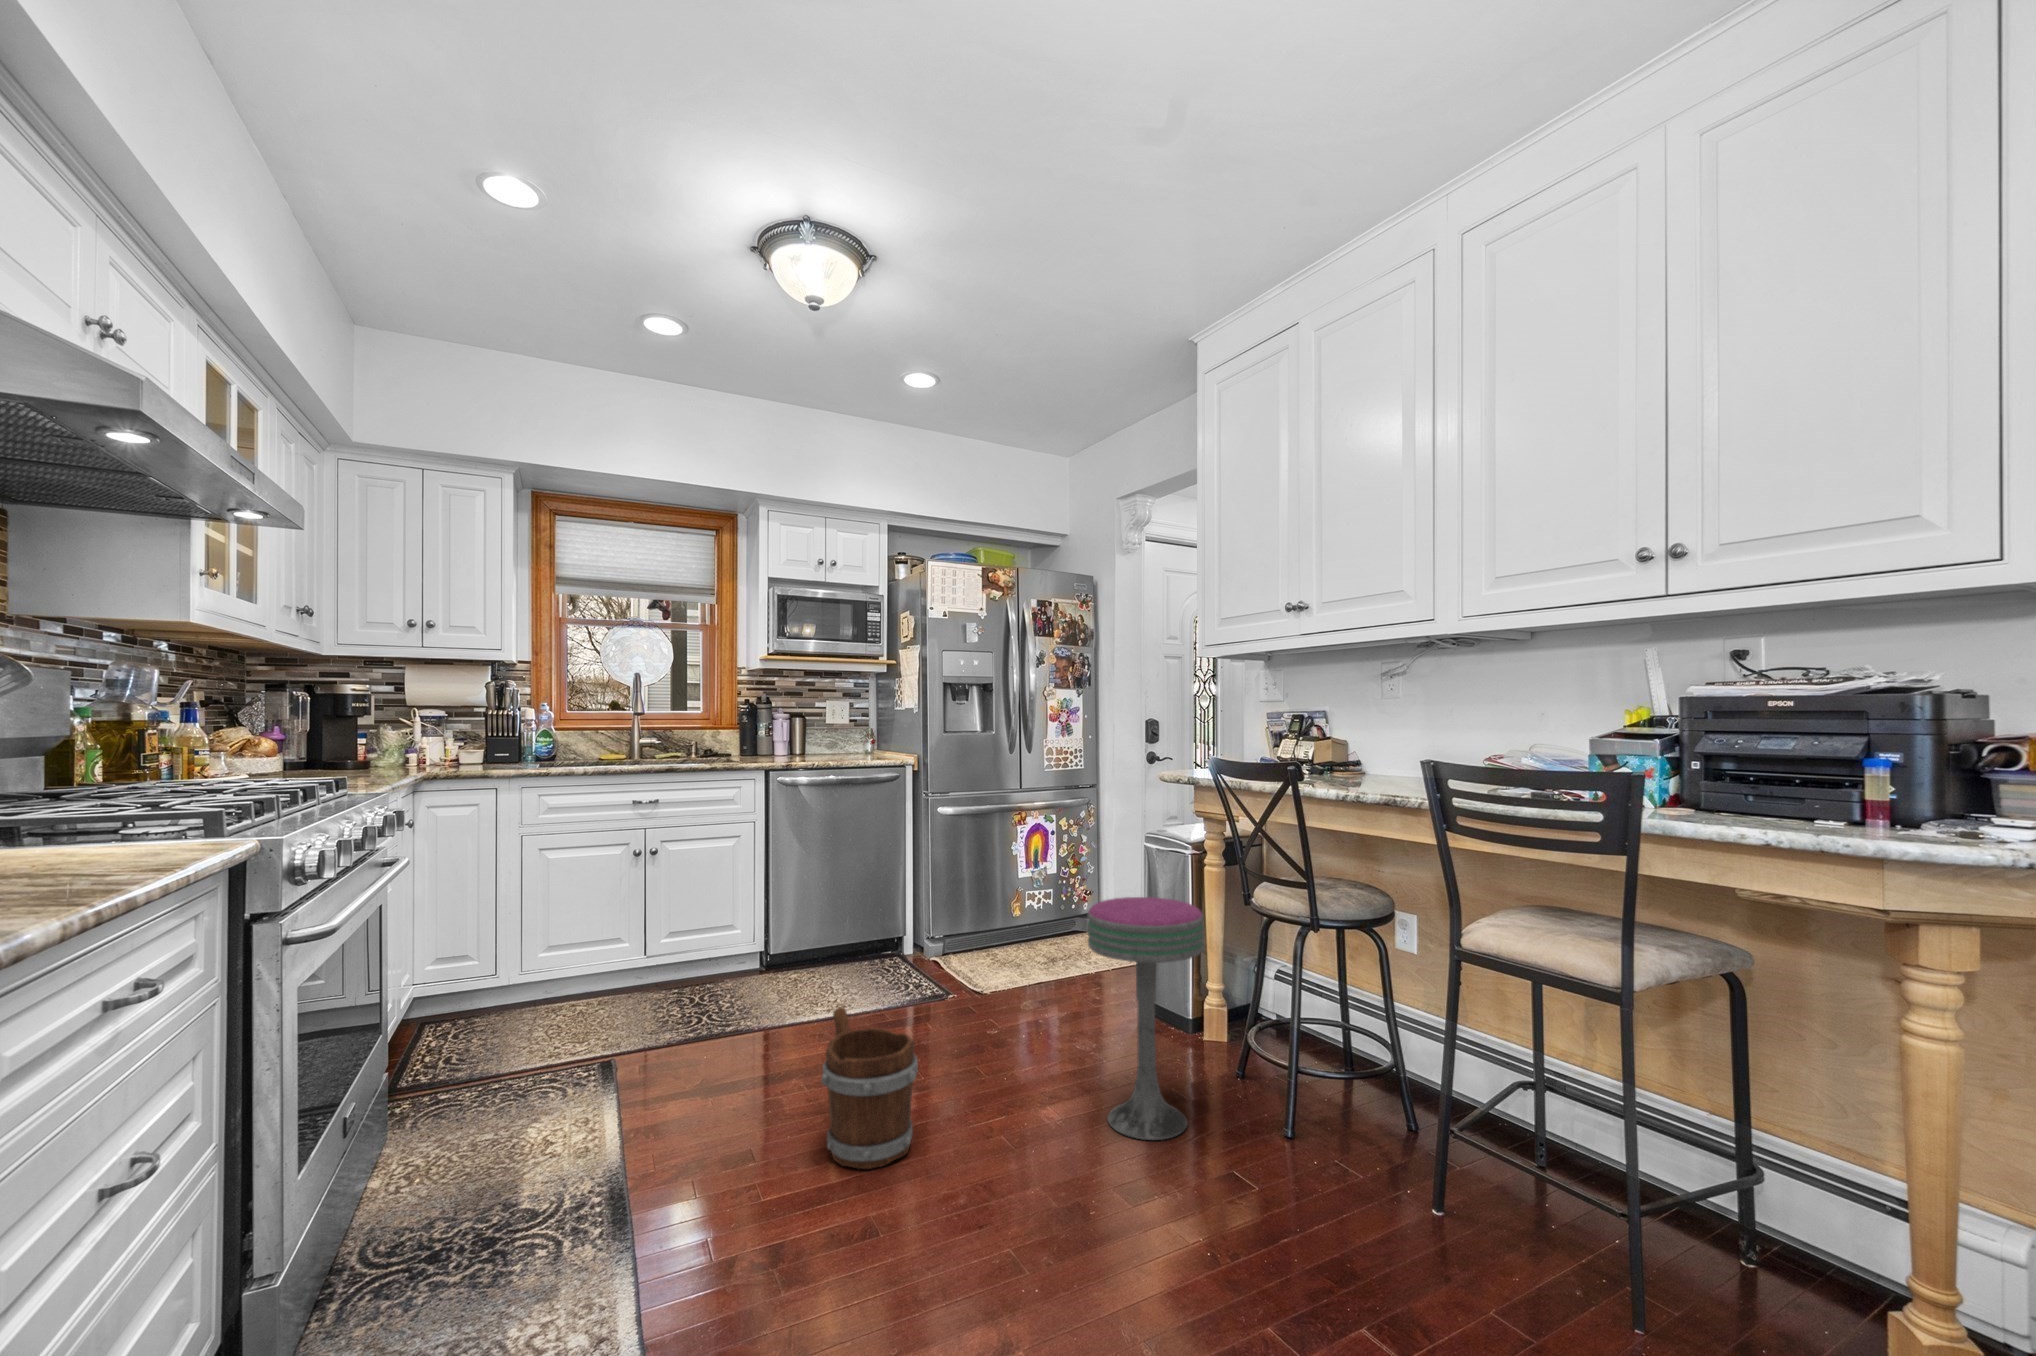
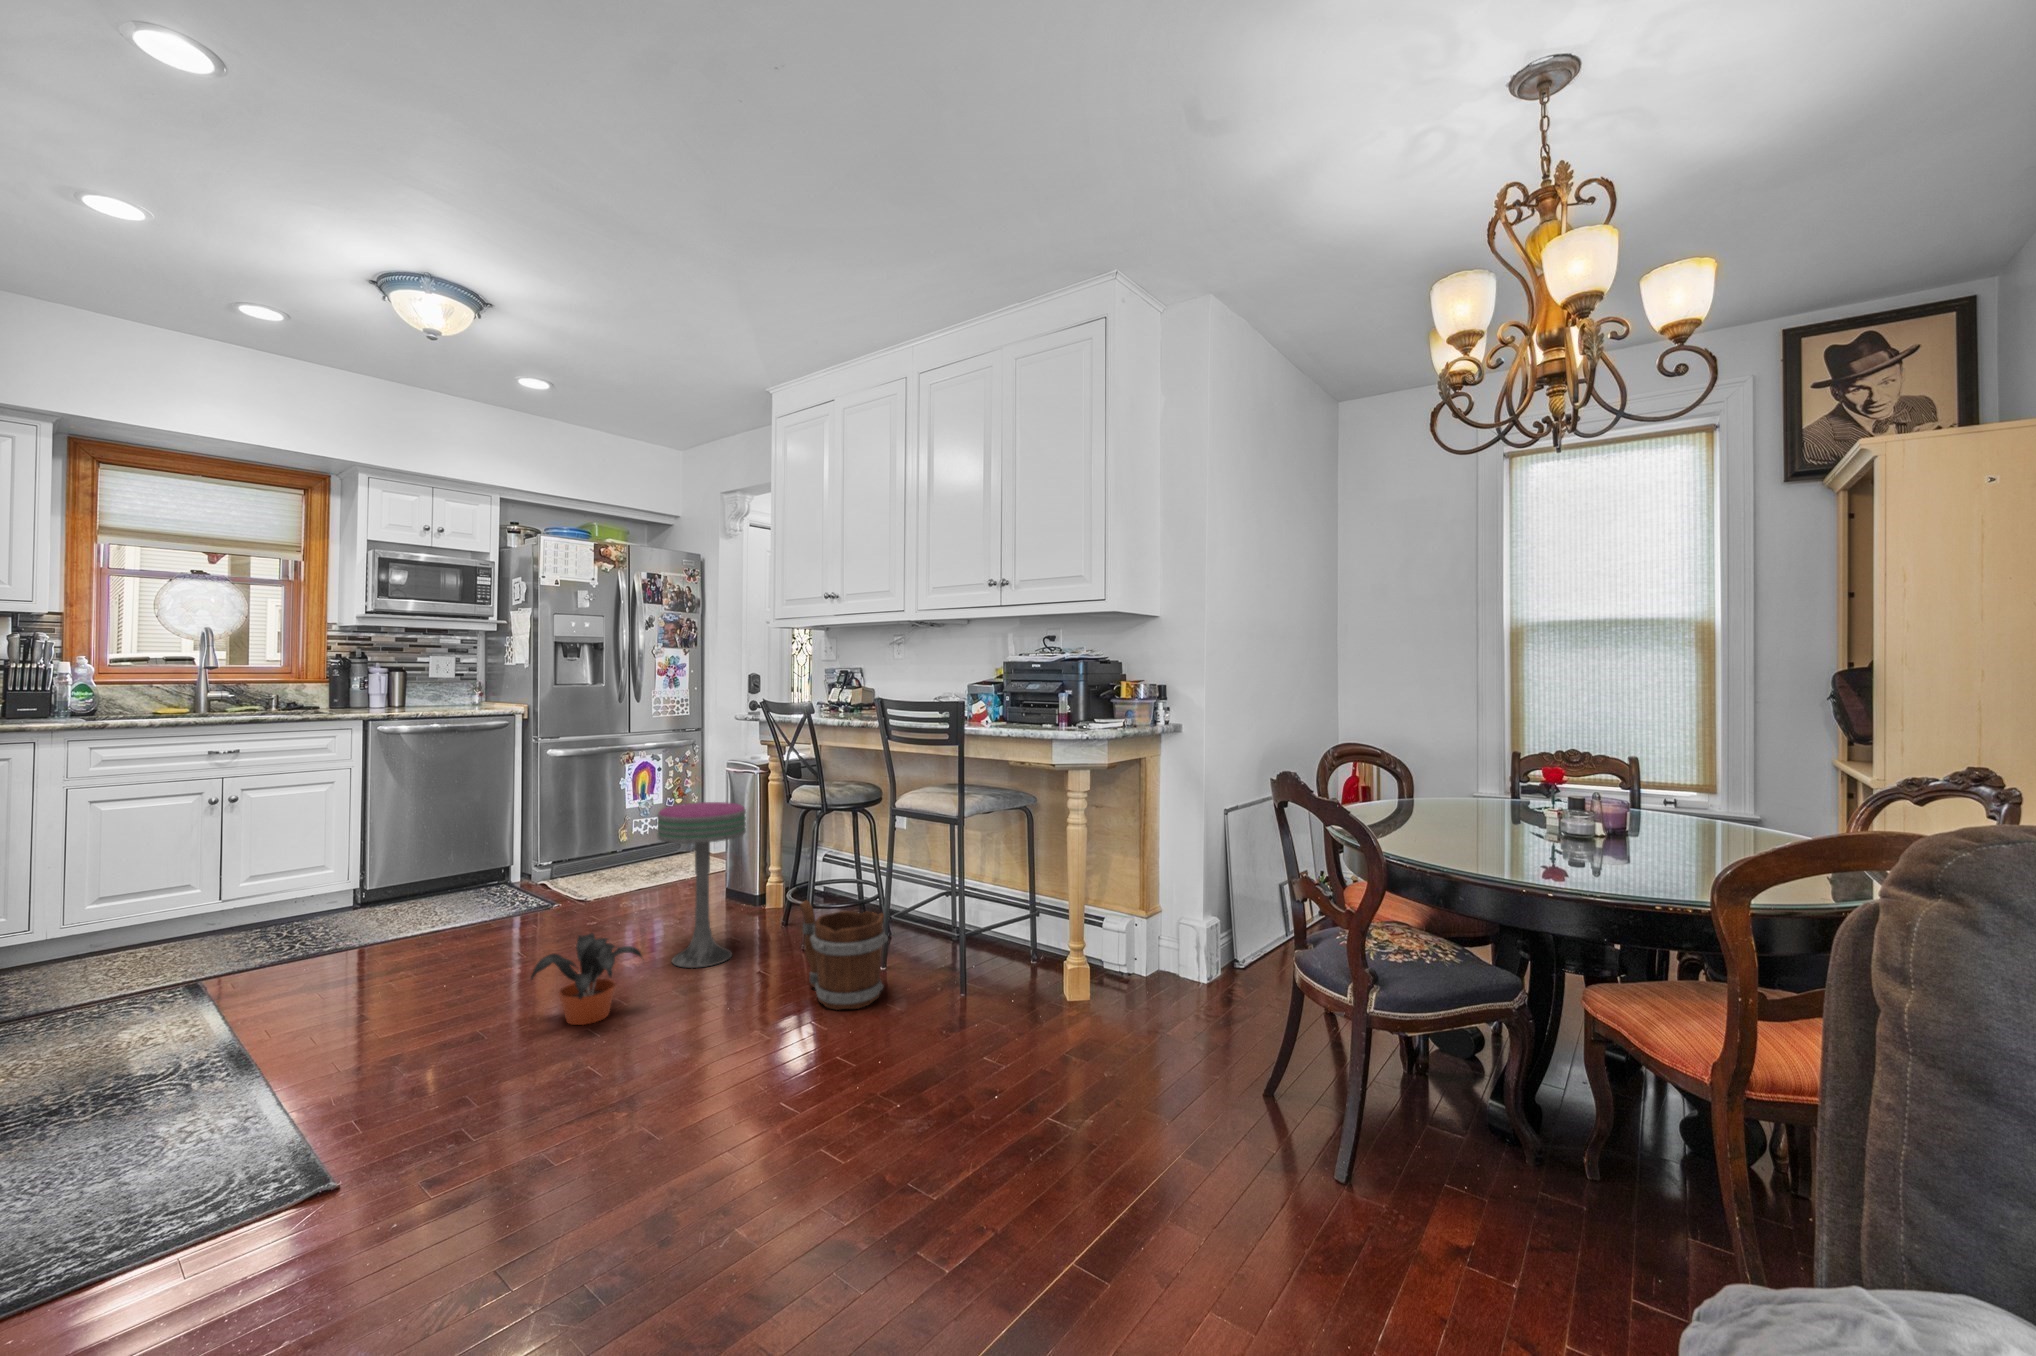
bucket: present [821,1007,918,1169] -> present [800,901,888,1010]
potted plant: none [948,1086,1092,1234] -> present [531,933,642,1025]

